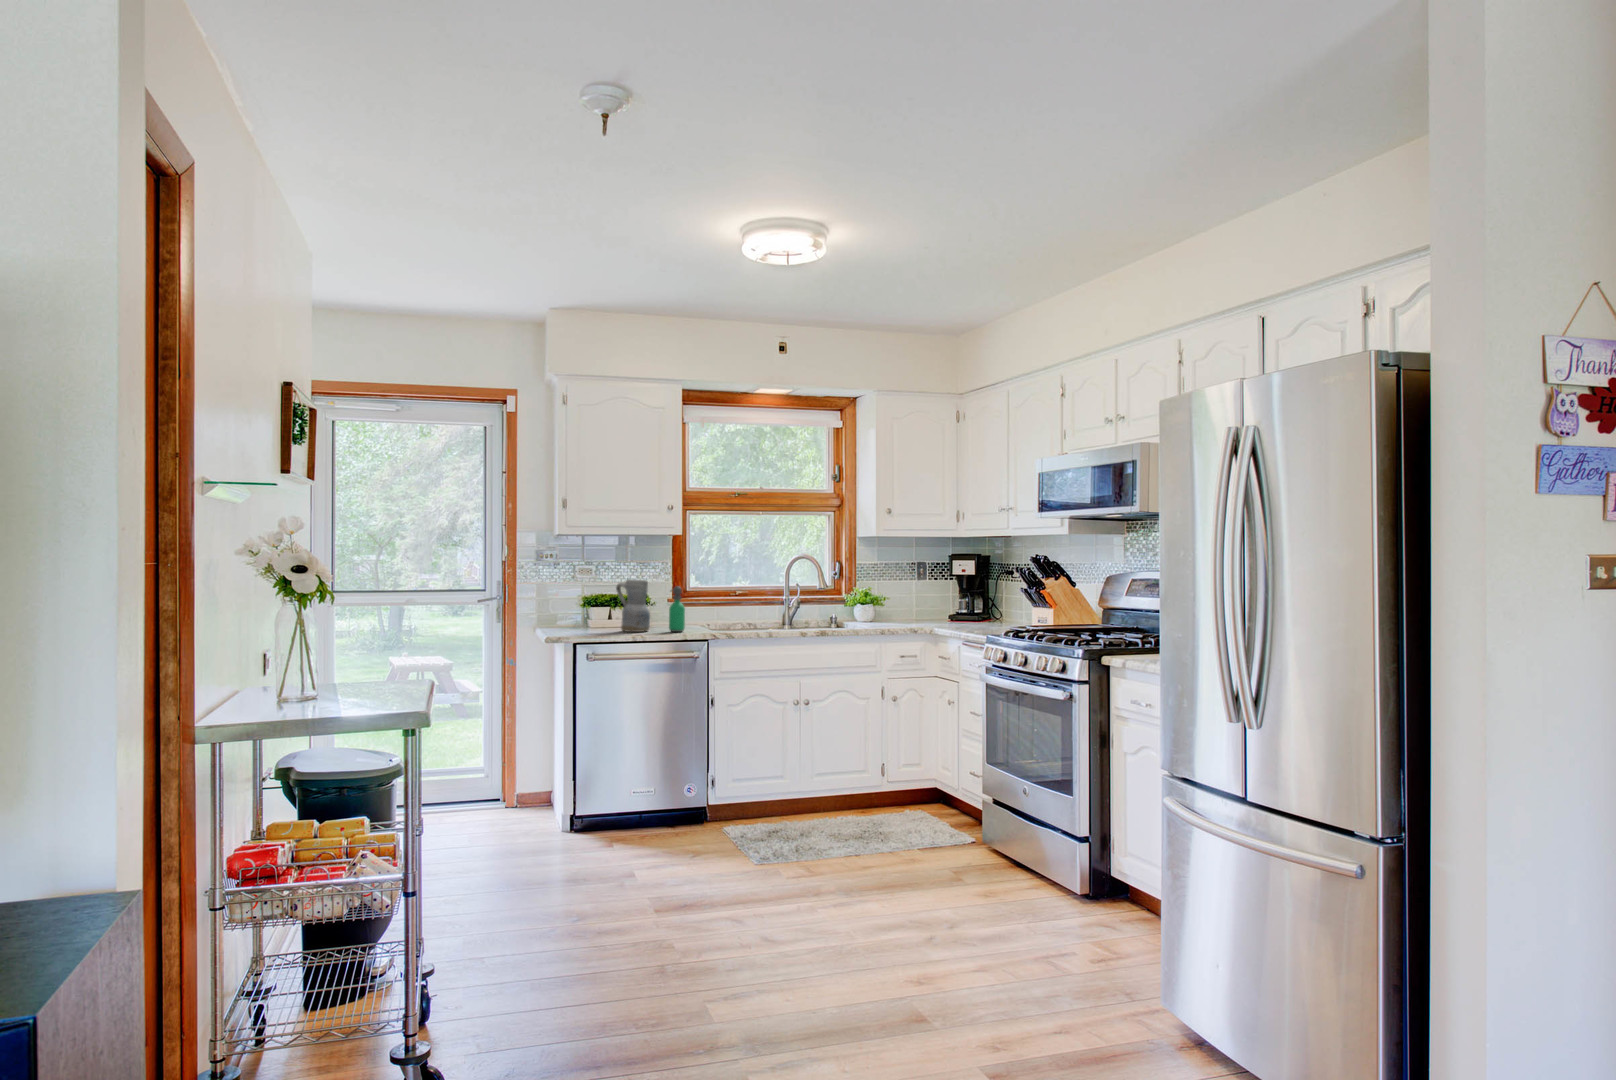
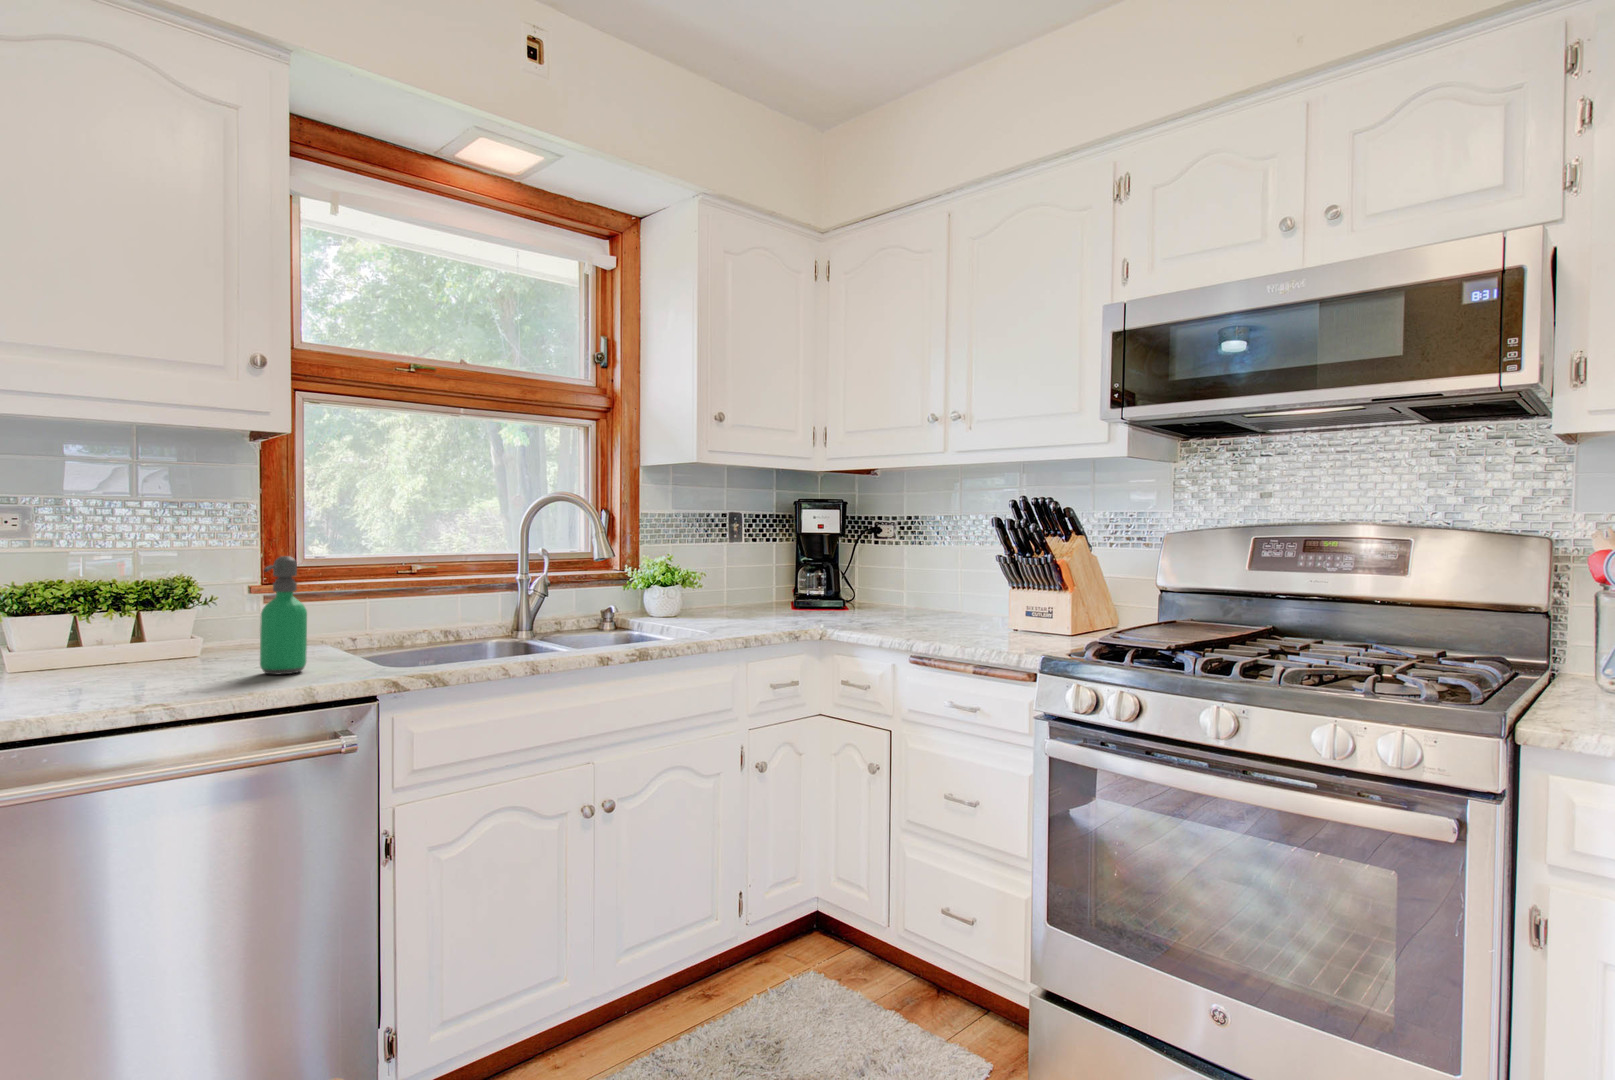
ceramic pitcher: present [616,579,650,632] -> none [87,539,201,683]

